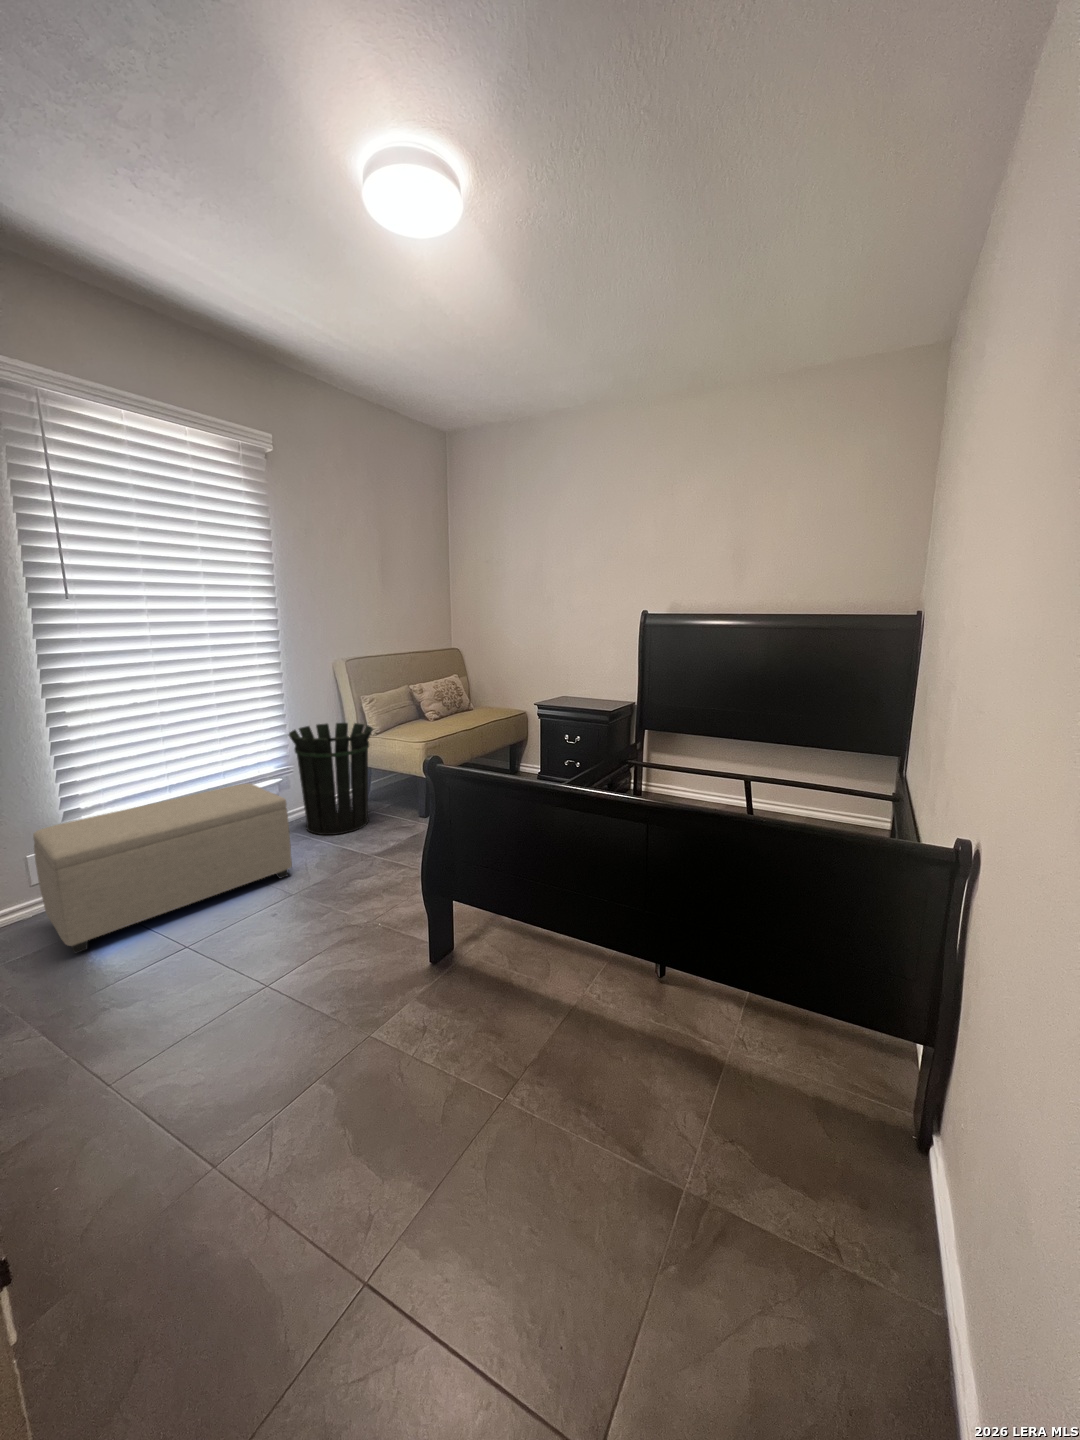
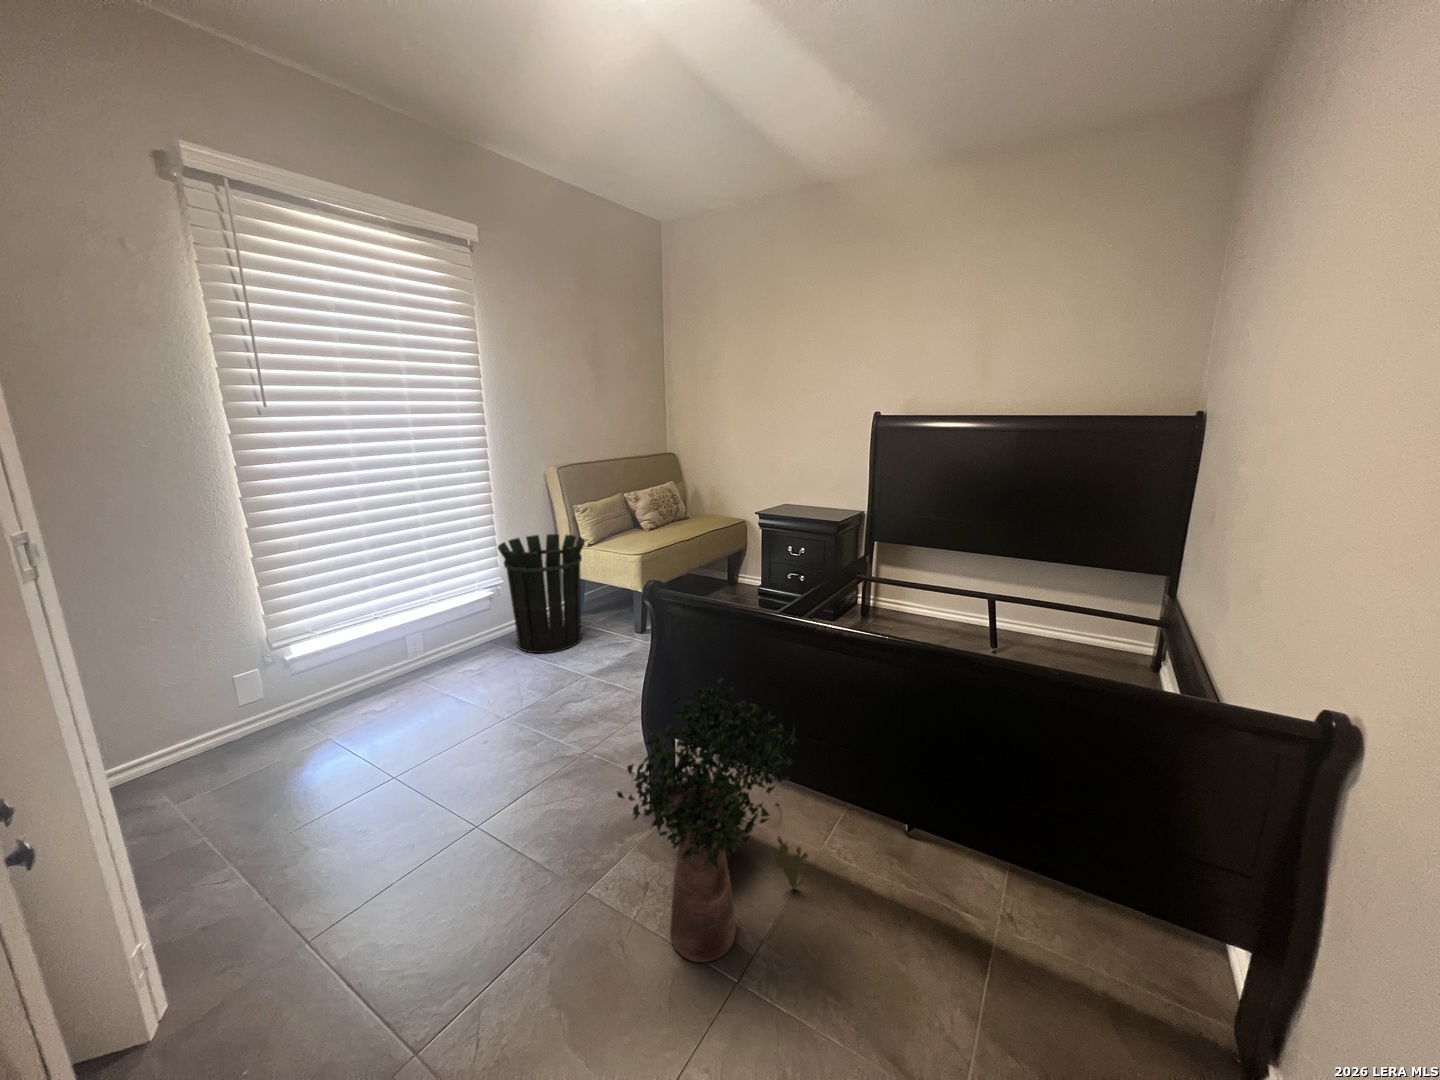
ottoman: present [33,783,292,953] -> none [234,600,502,785]
potted plant: none [398,839,568,1087] -> present [617,678,808,962]

